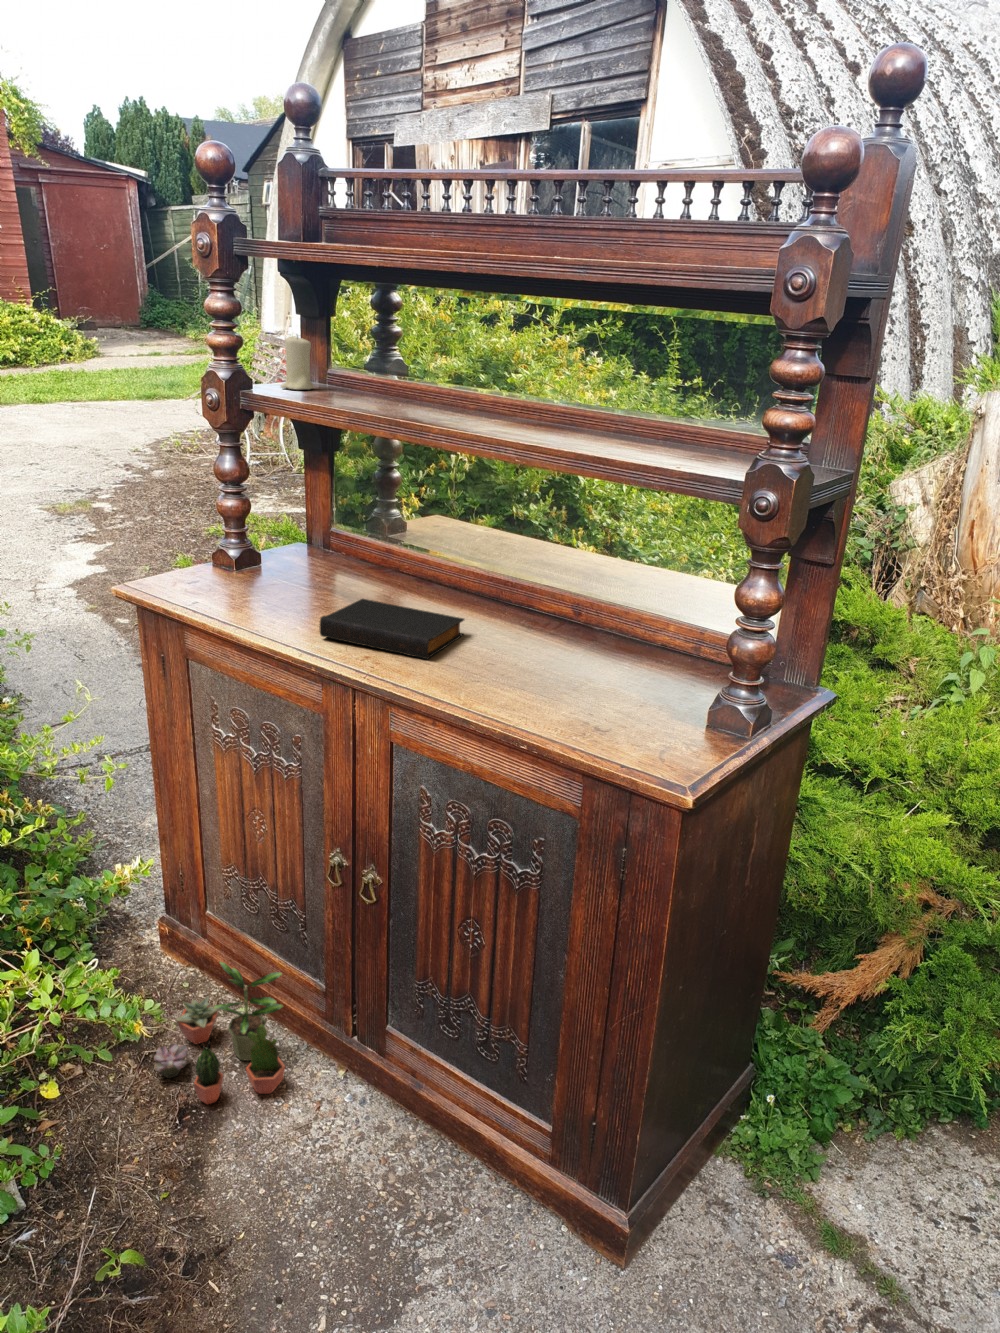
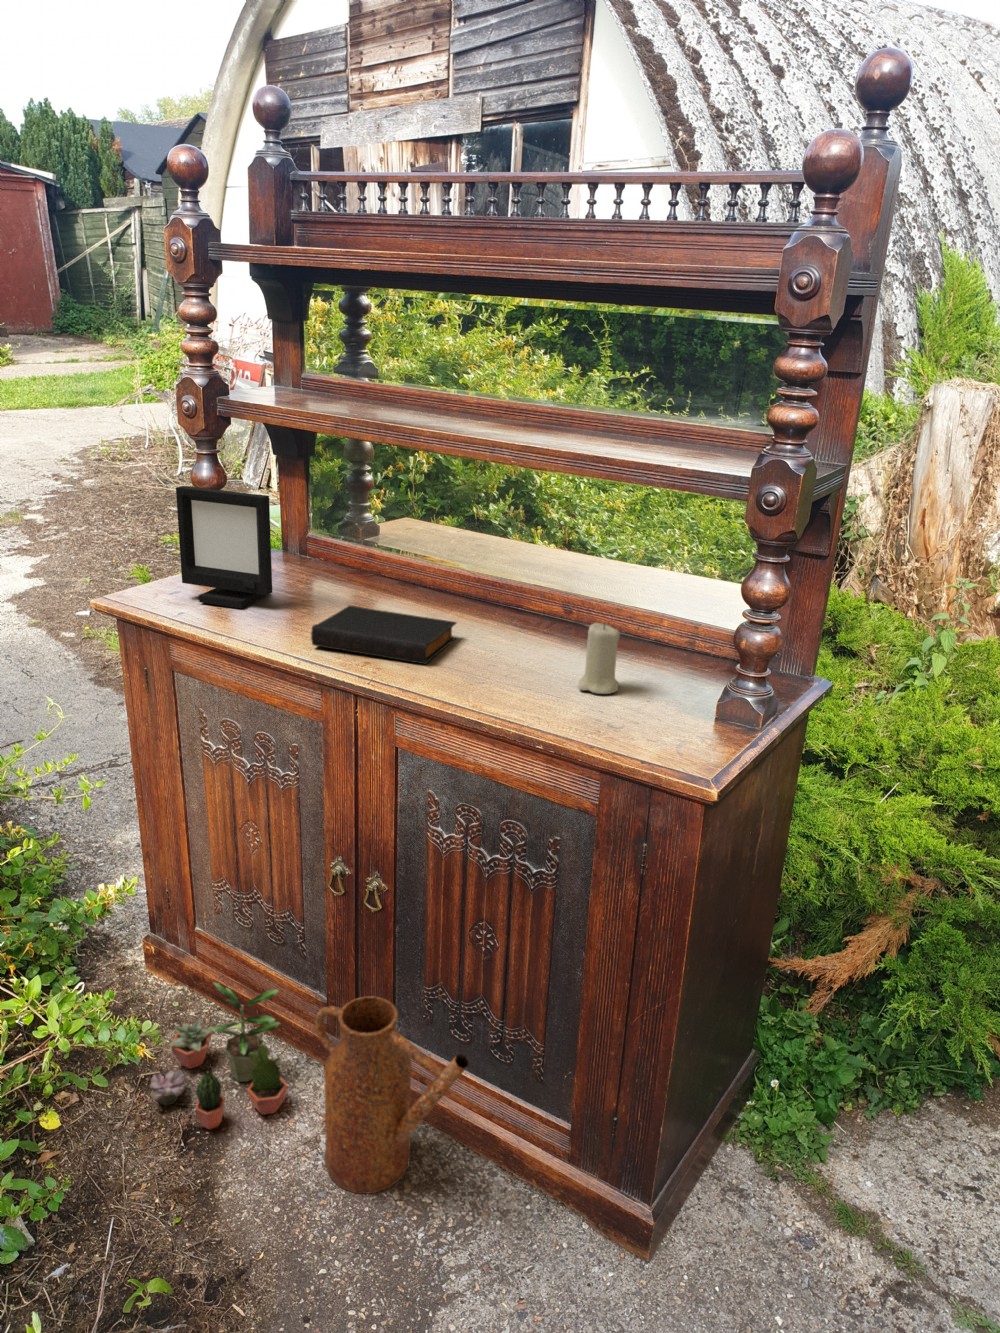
candle: present [281,336,314,390] -> present [578,623,620,694]
picture frame: none [202,476,292,598] -> present [176,486,272,609]
watering can: none [309,984,450,1179] -> present [315,996,468,1193]

